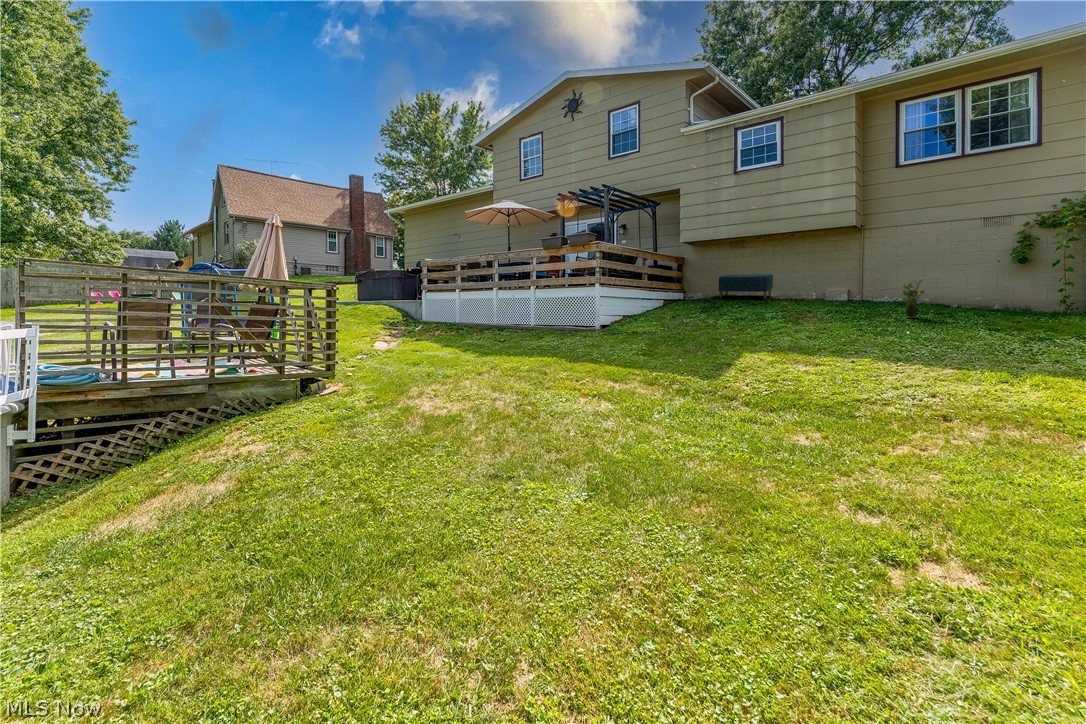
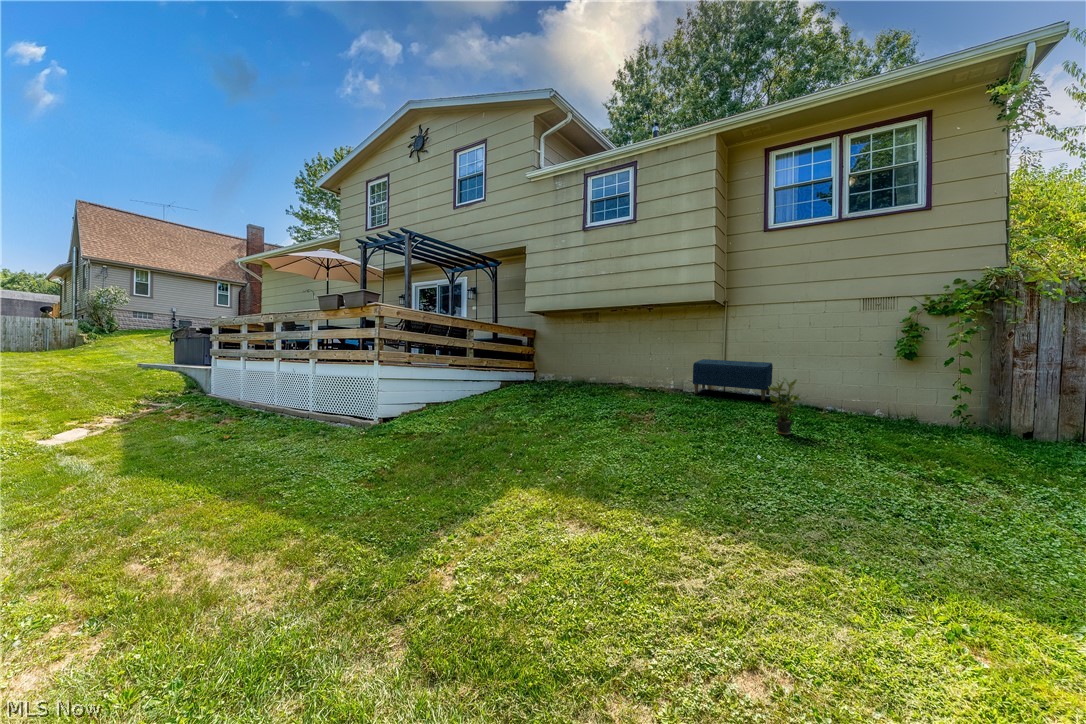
bench: present [719,274,773,299] -> present [693,359,773,400]

